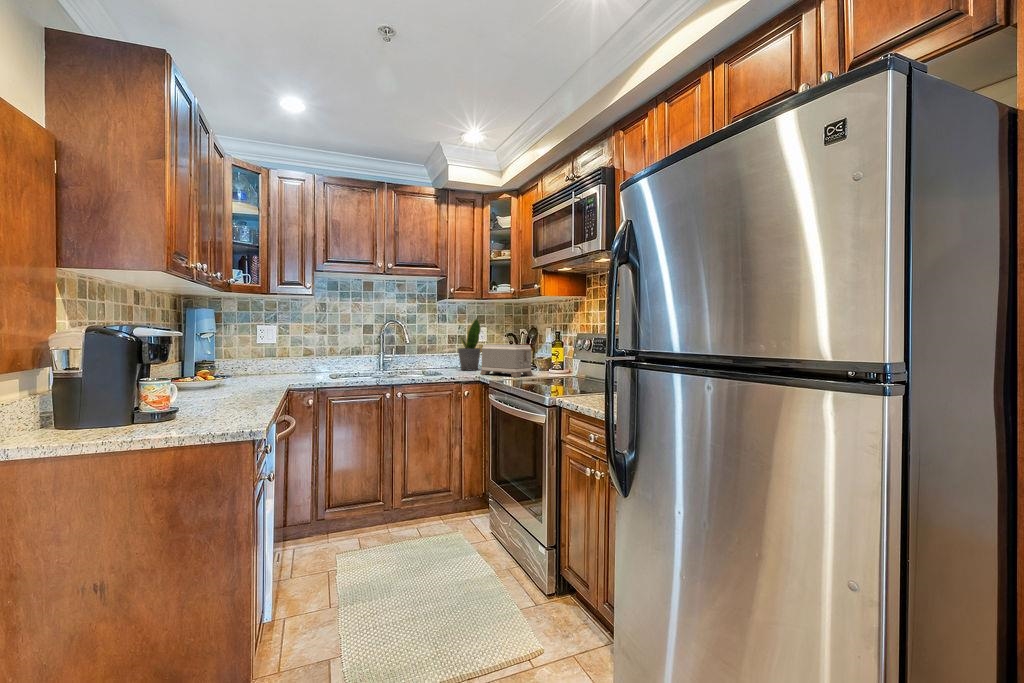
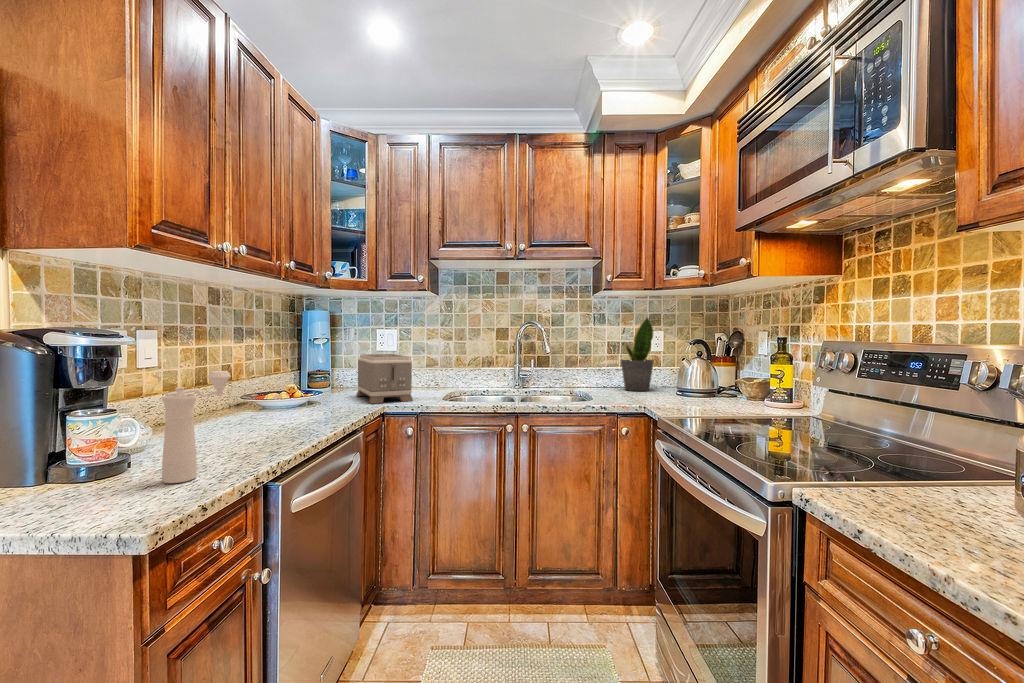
toaster: present [480,344,533,377] -> present [356,354,413,404]
pepper mill: none [218,352,244,418] -> present [162,371,231,483]

